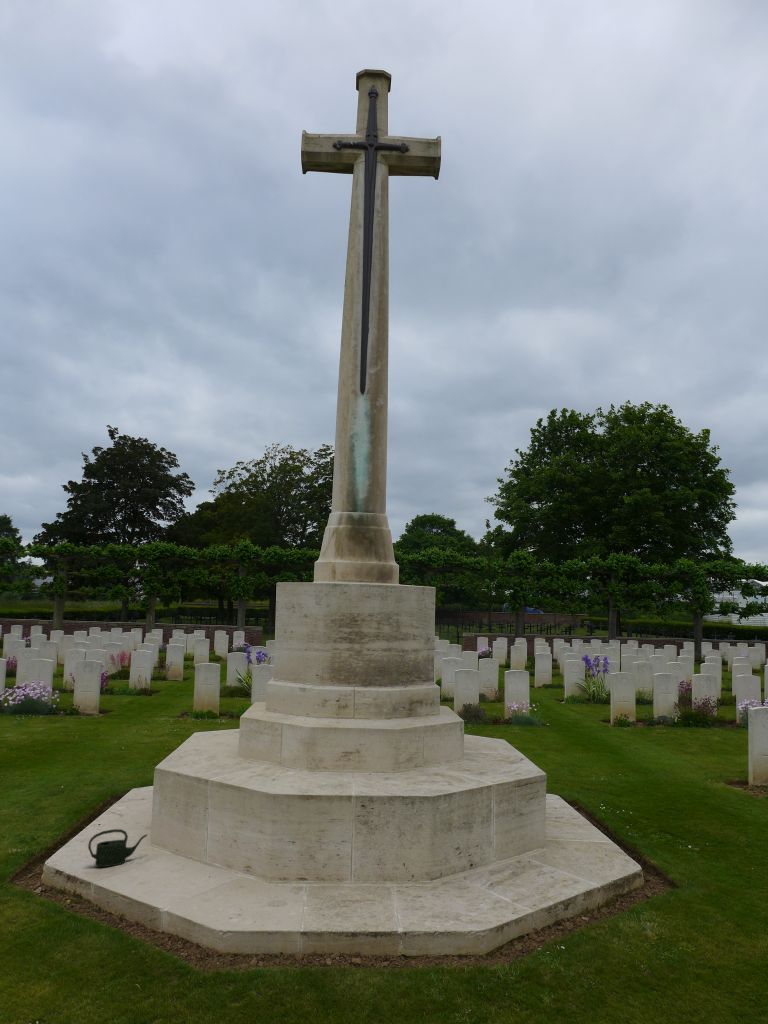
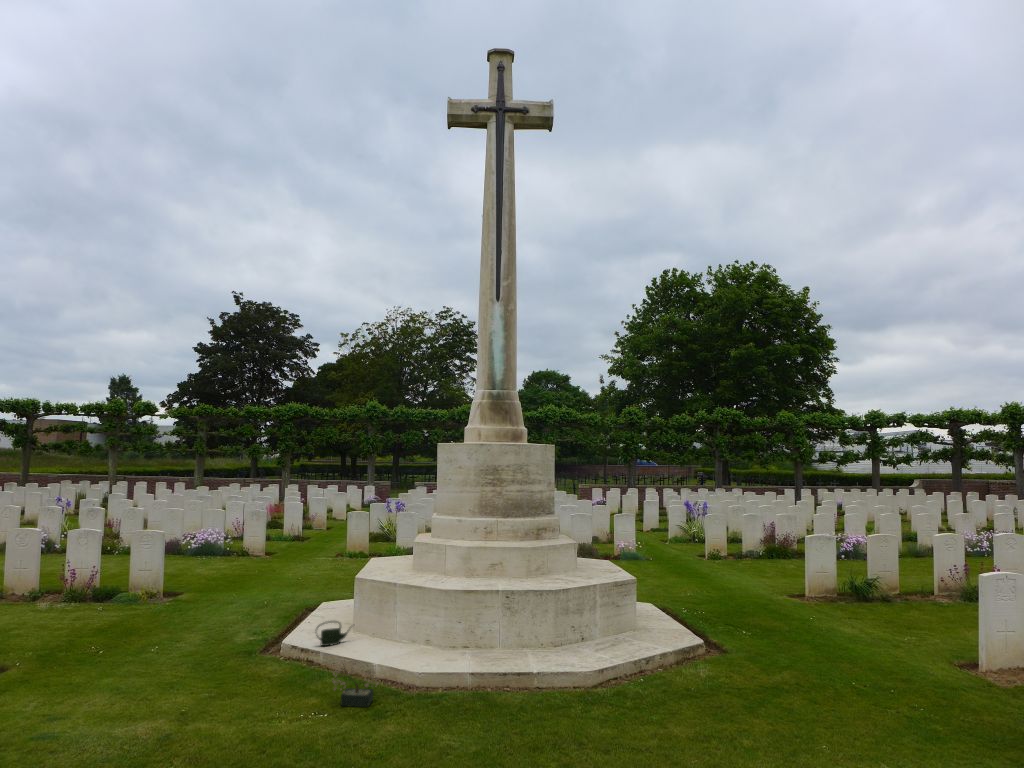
decorative plant: none [73,913,154,999] -> present [333,661,378,707]

